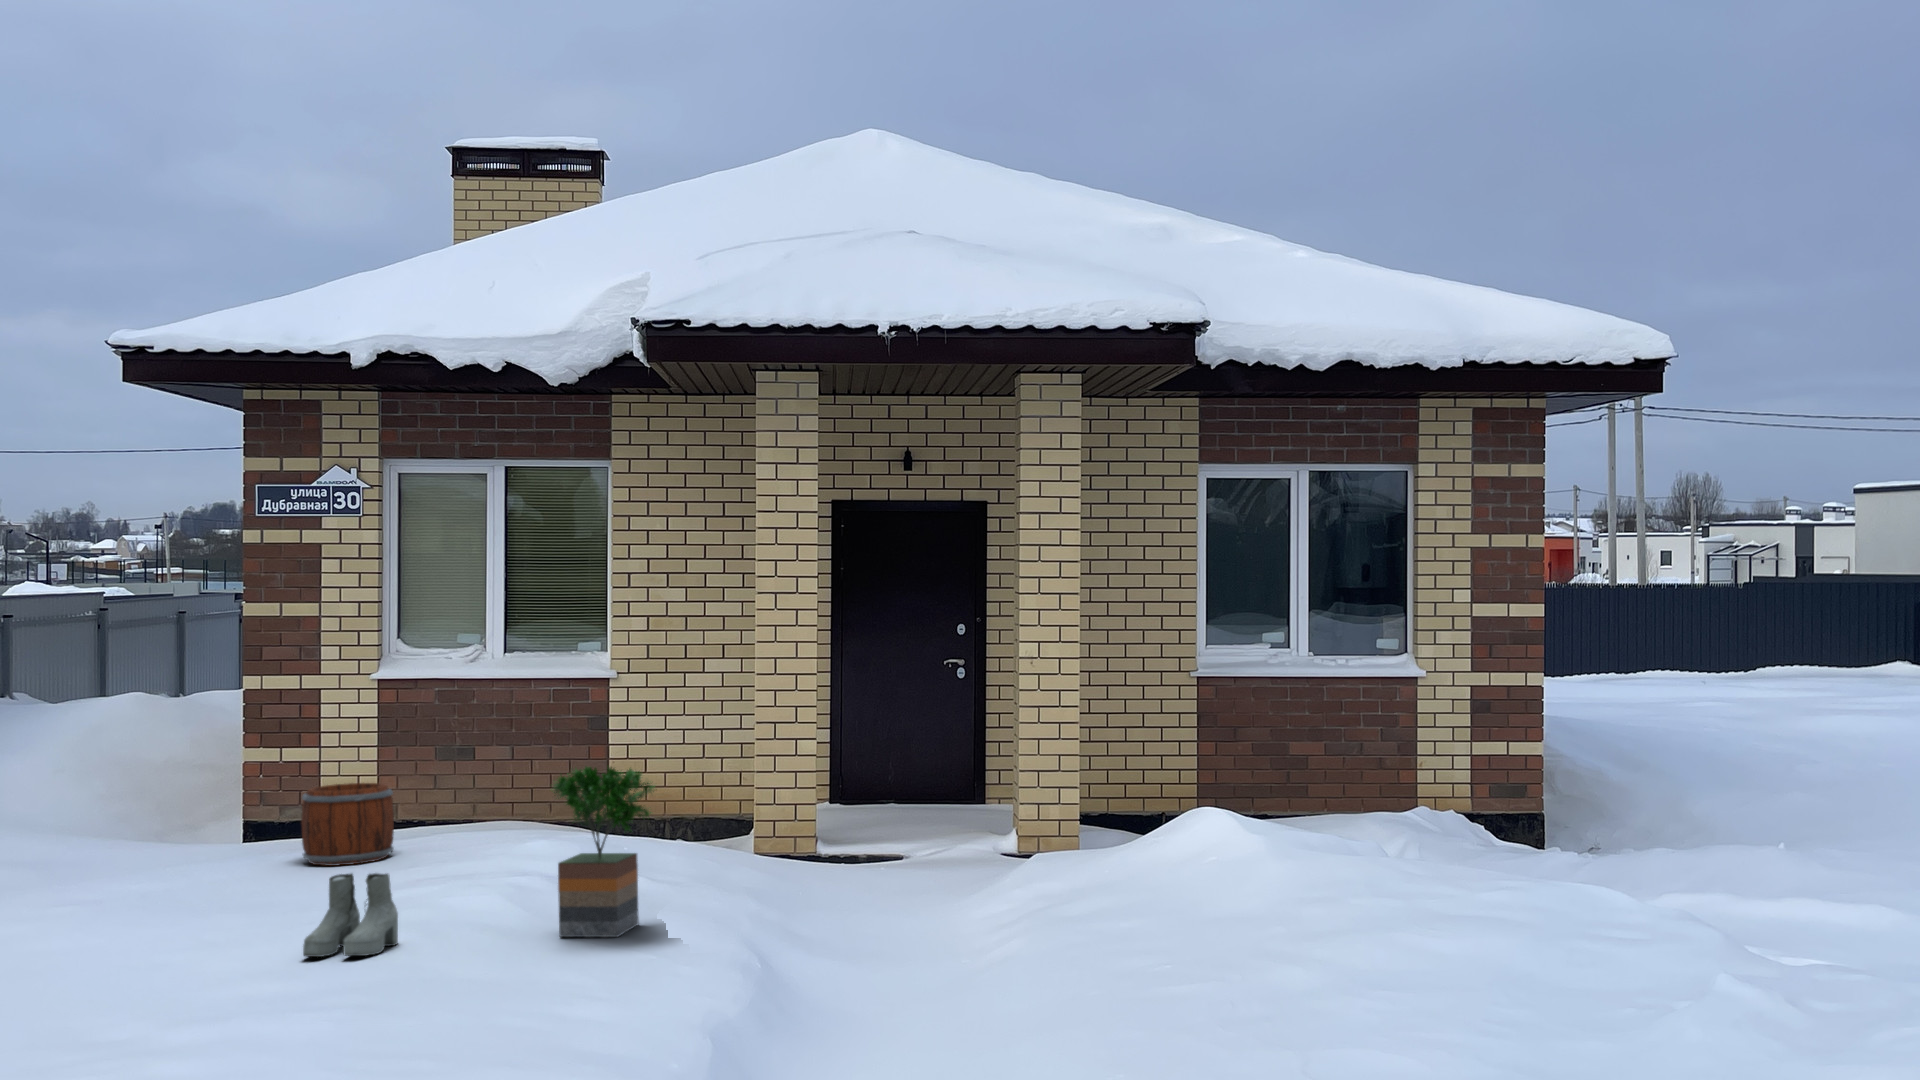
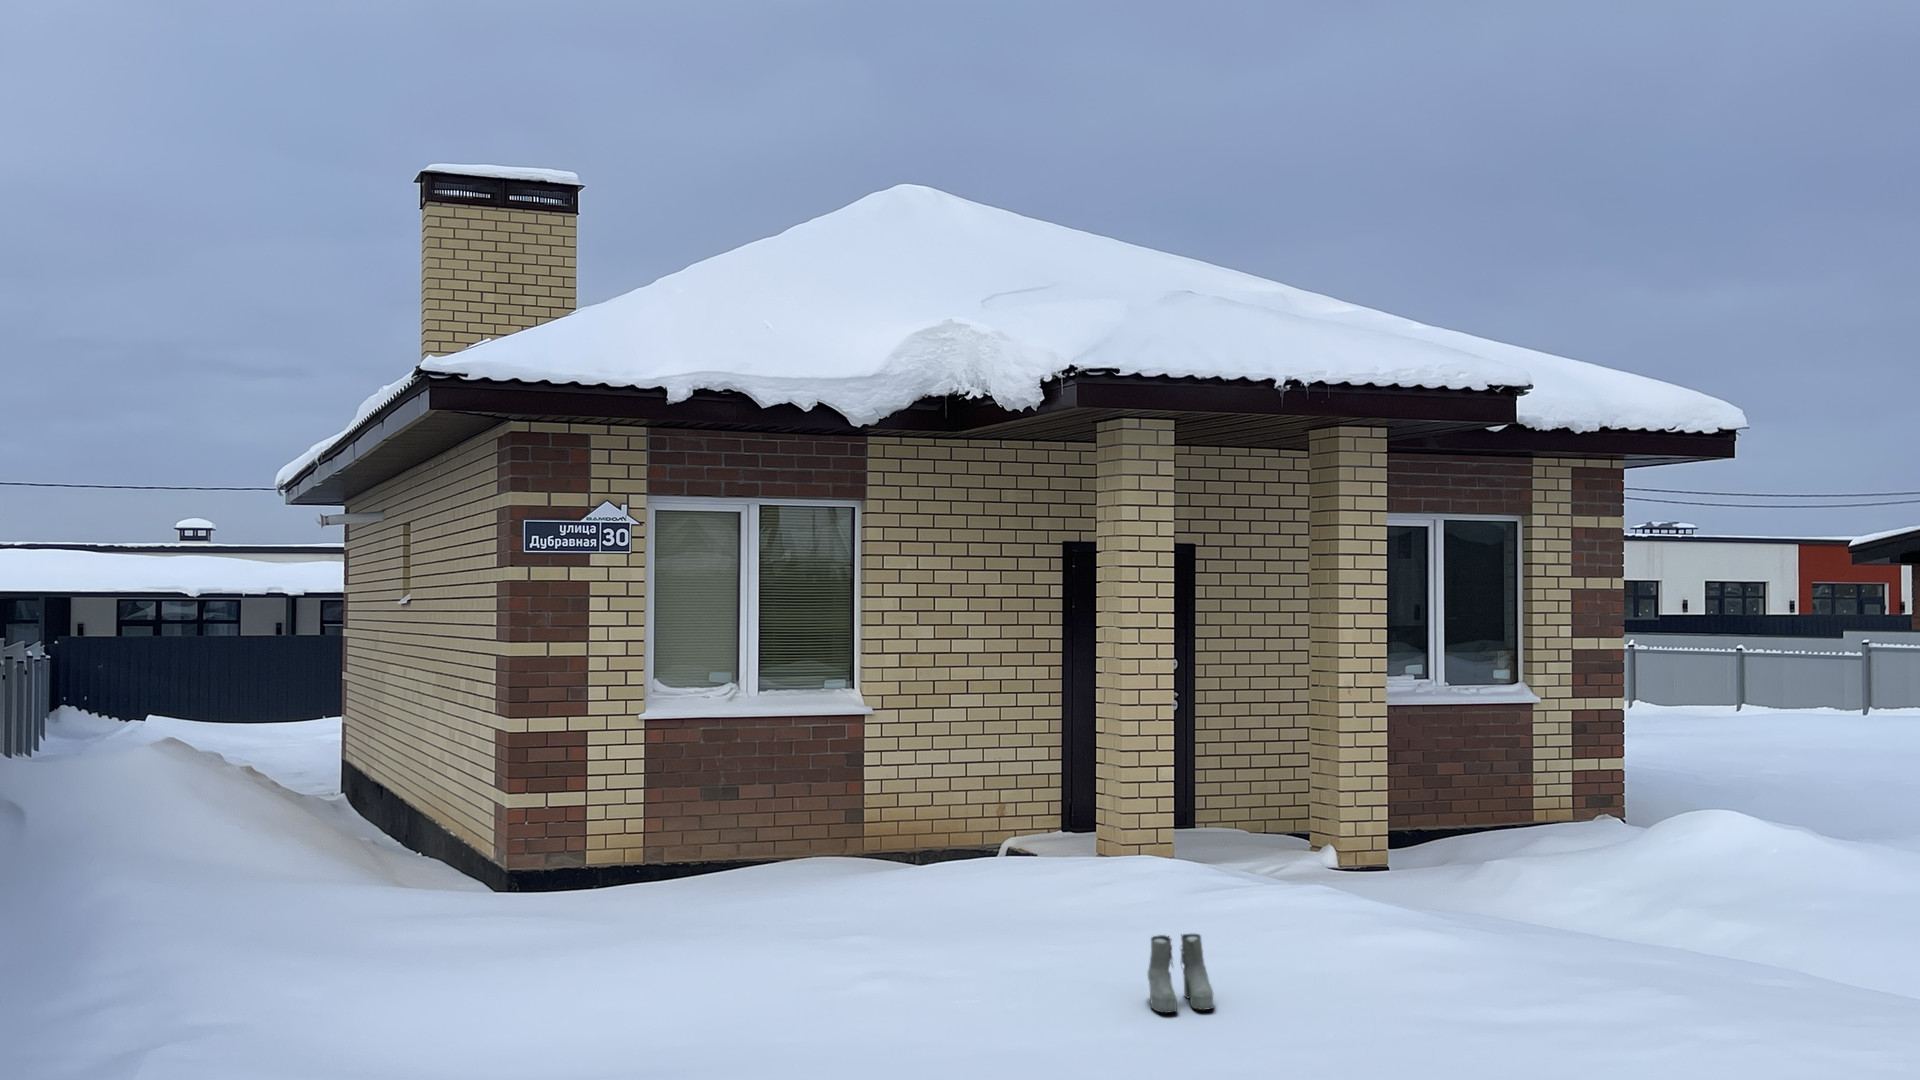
potted tree: present [554,767,655,937] -> none [1294,828,1402,980]
bucket: present [301,783,394,866] -> none [808,836,891,919]

